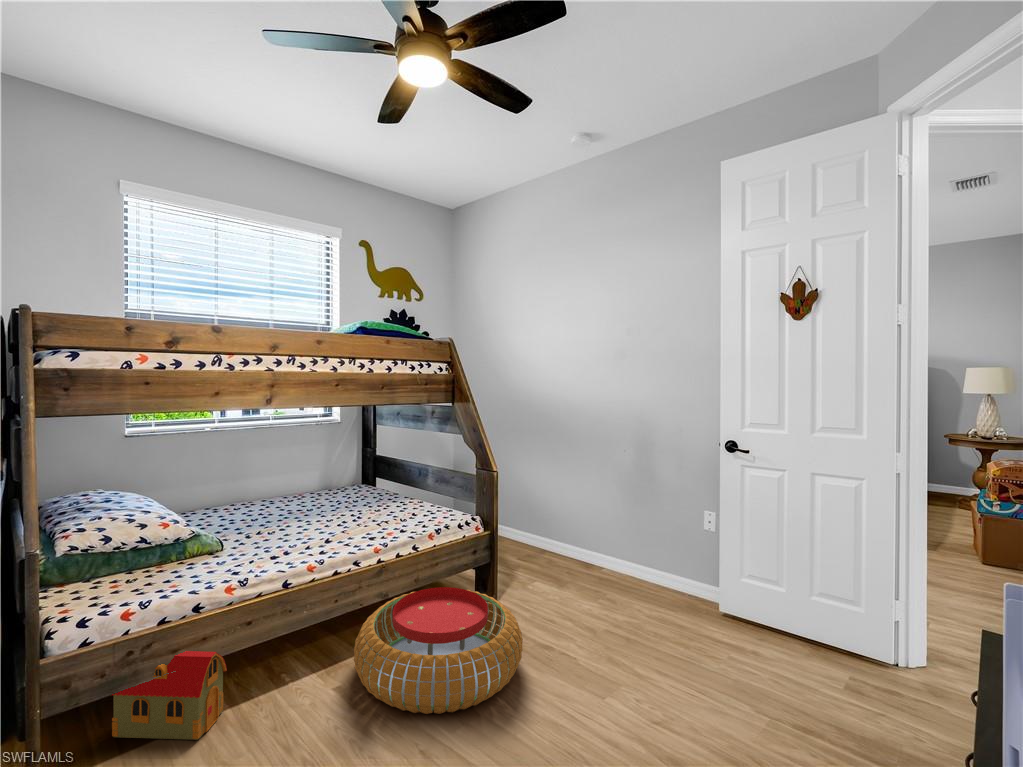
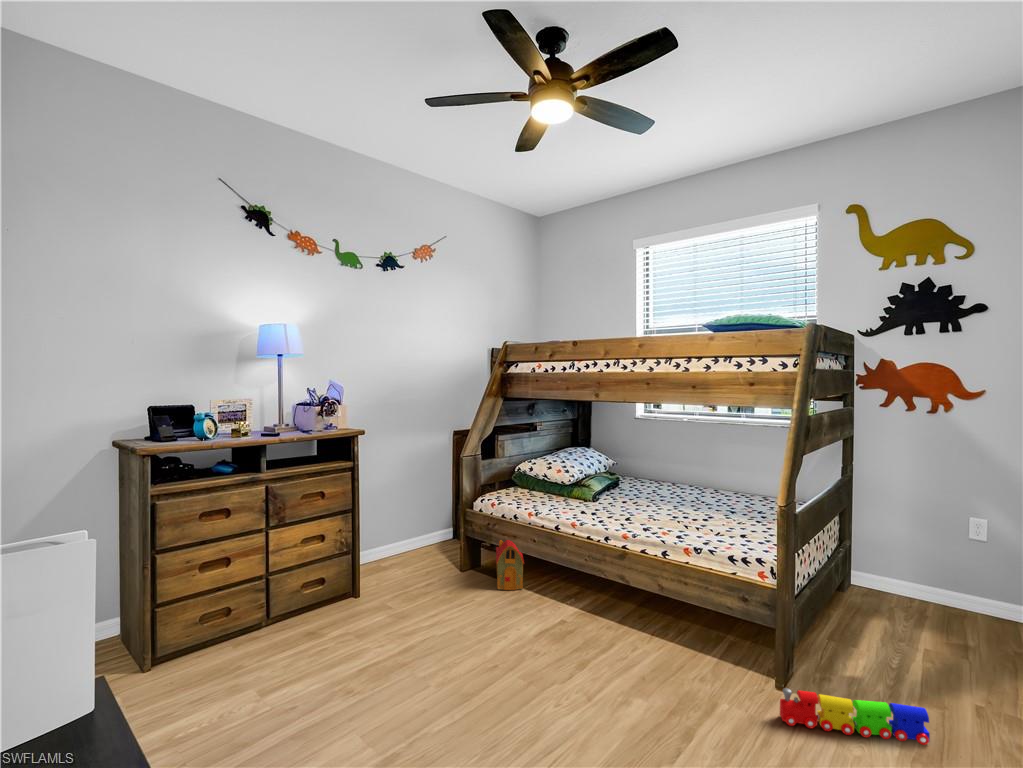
toy train: none [530,559,556,608] -> present [780,688,930,745]
pouf: present [354,587,523,714] -> none [524,582,692,699]

